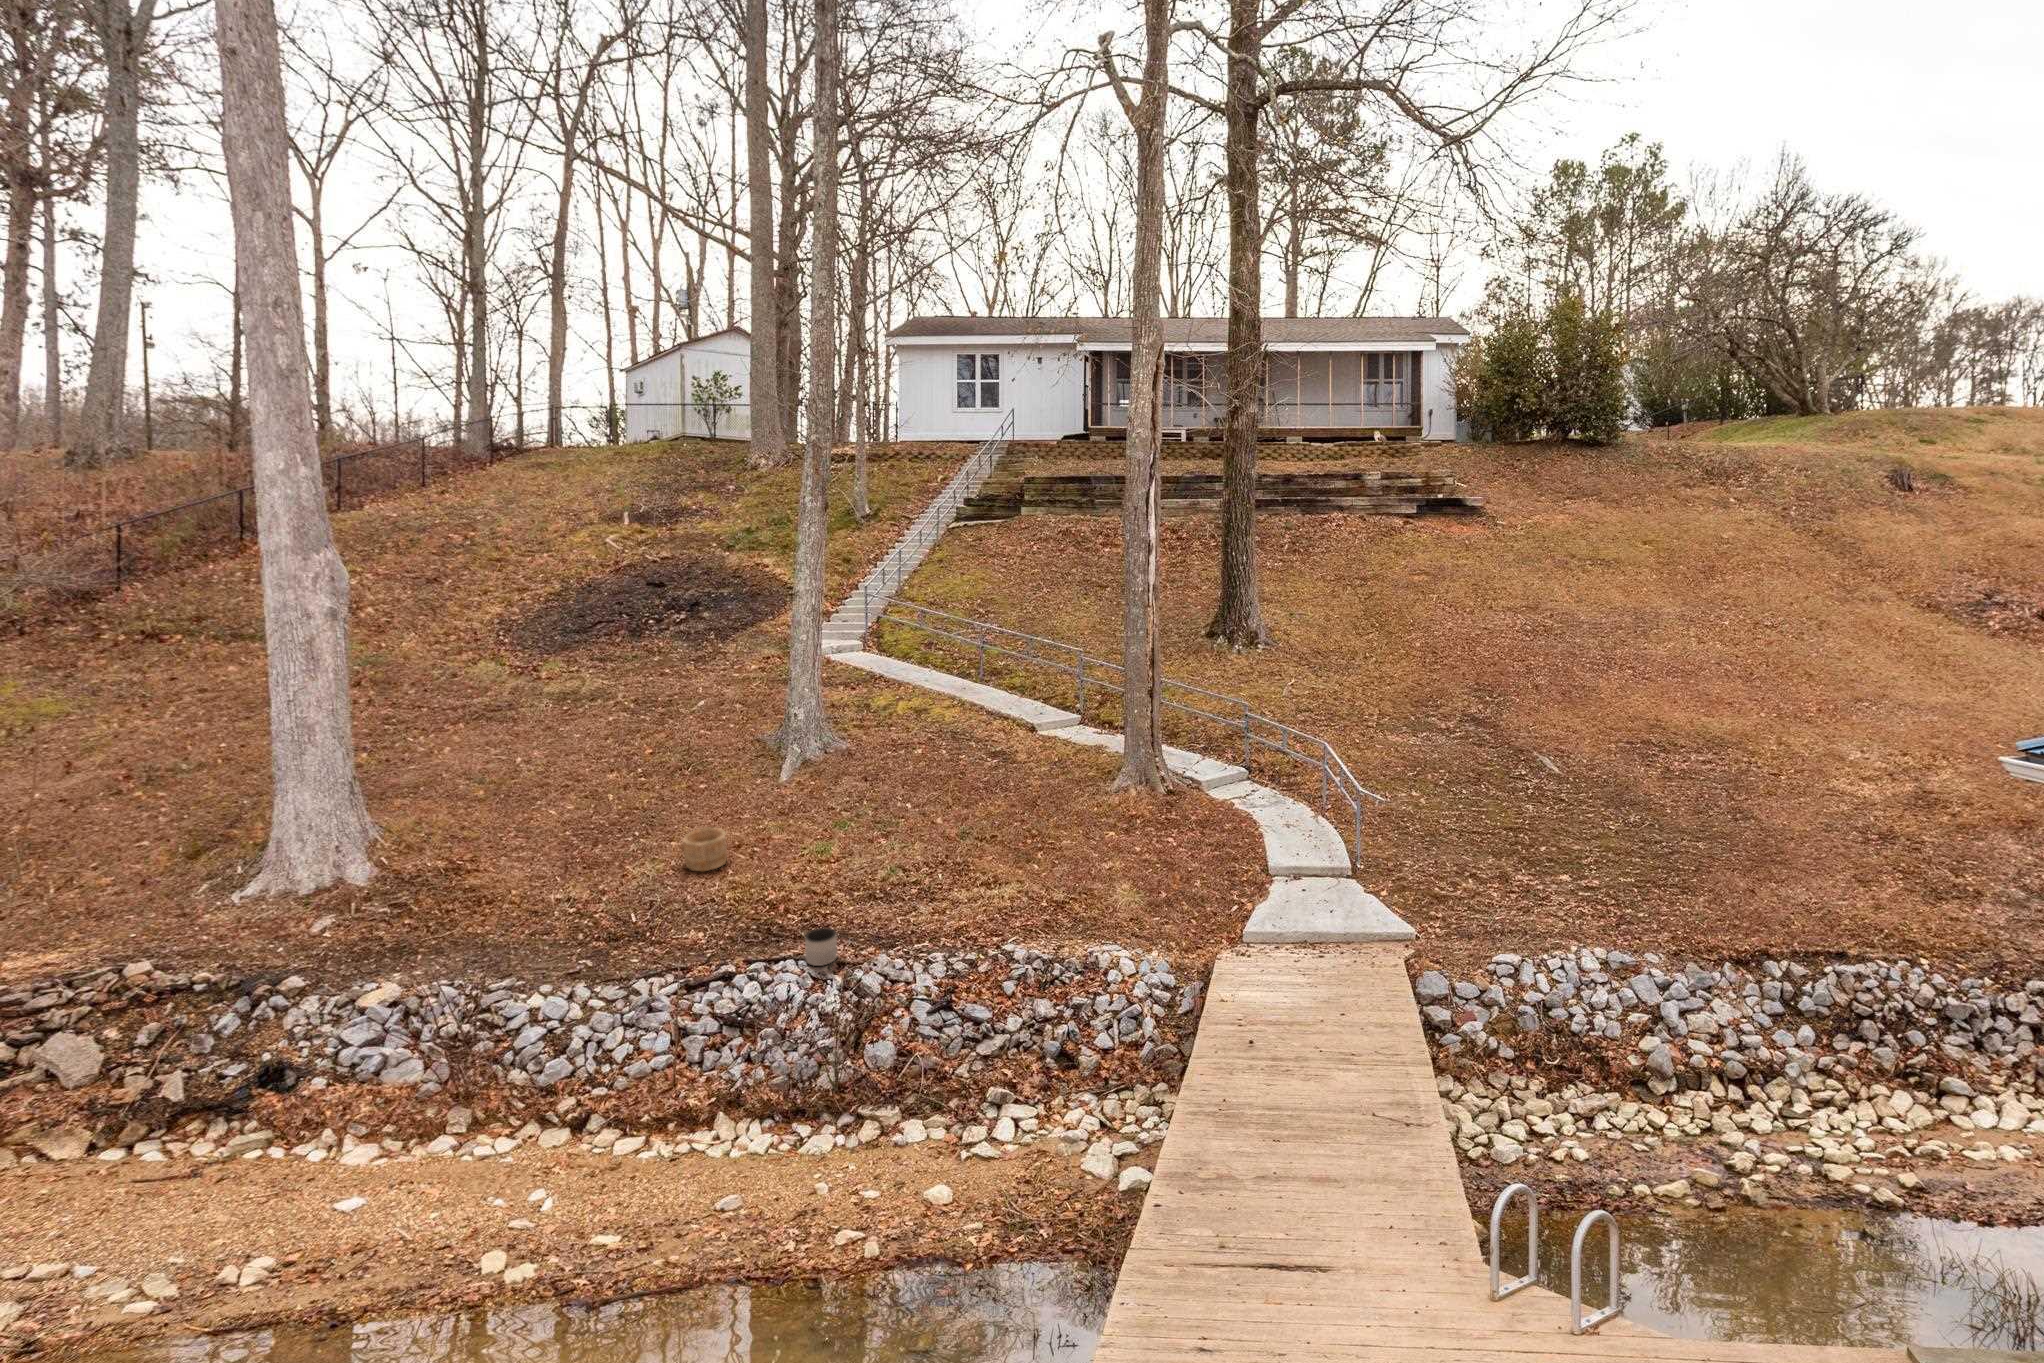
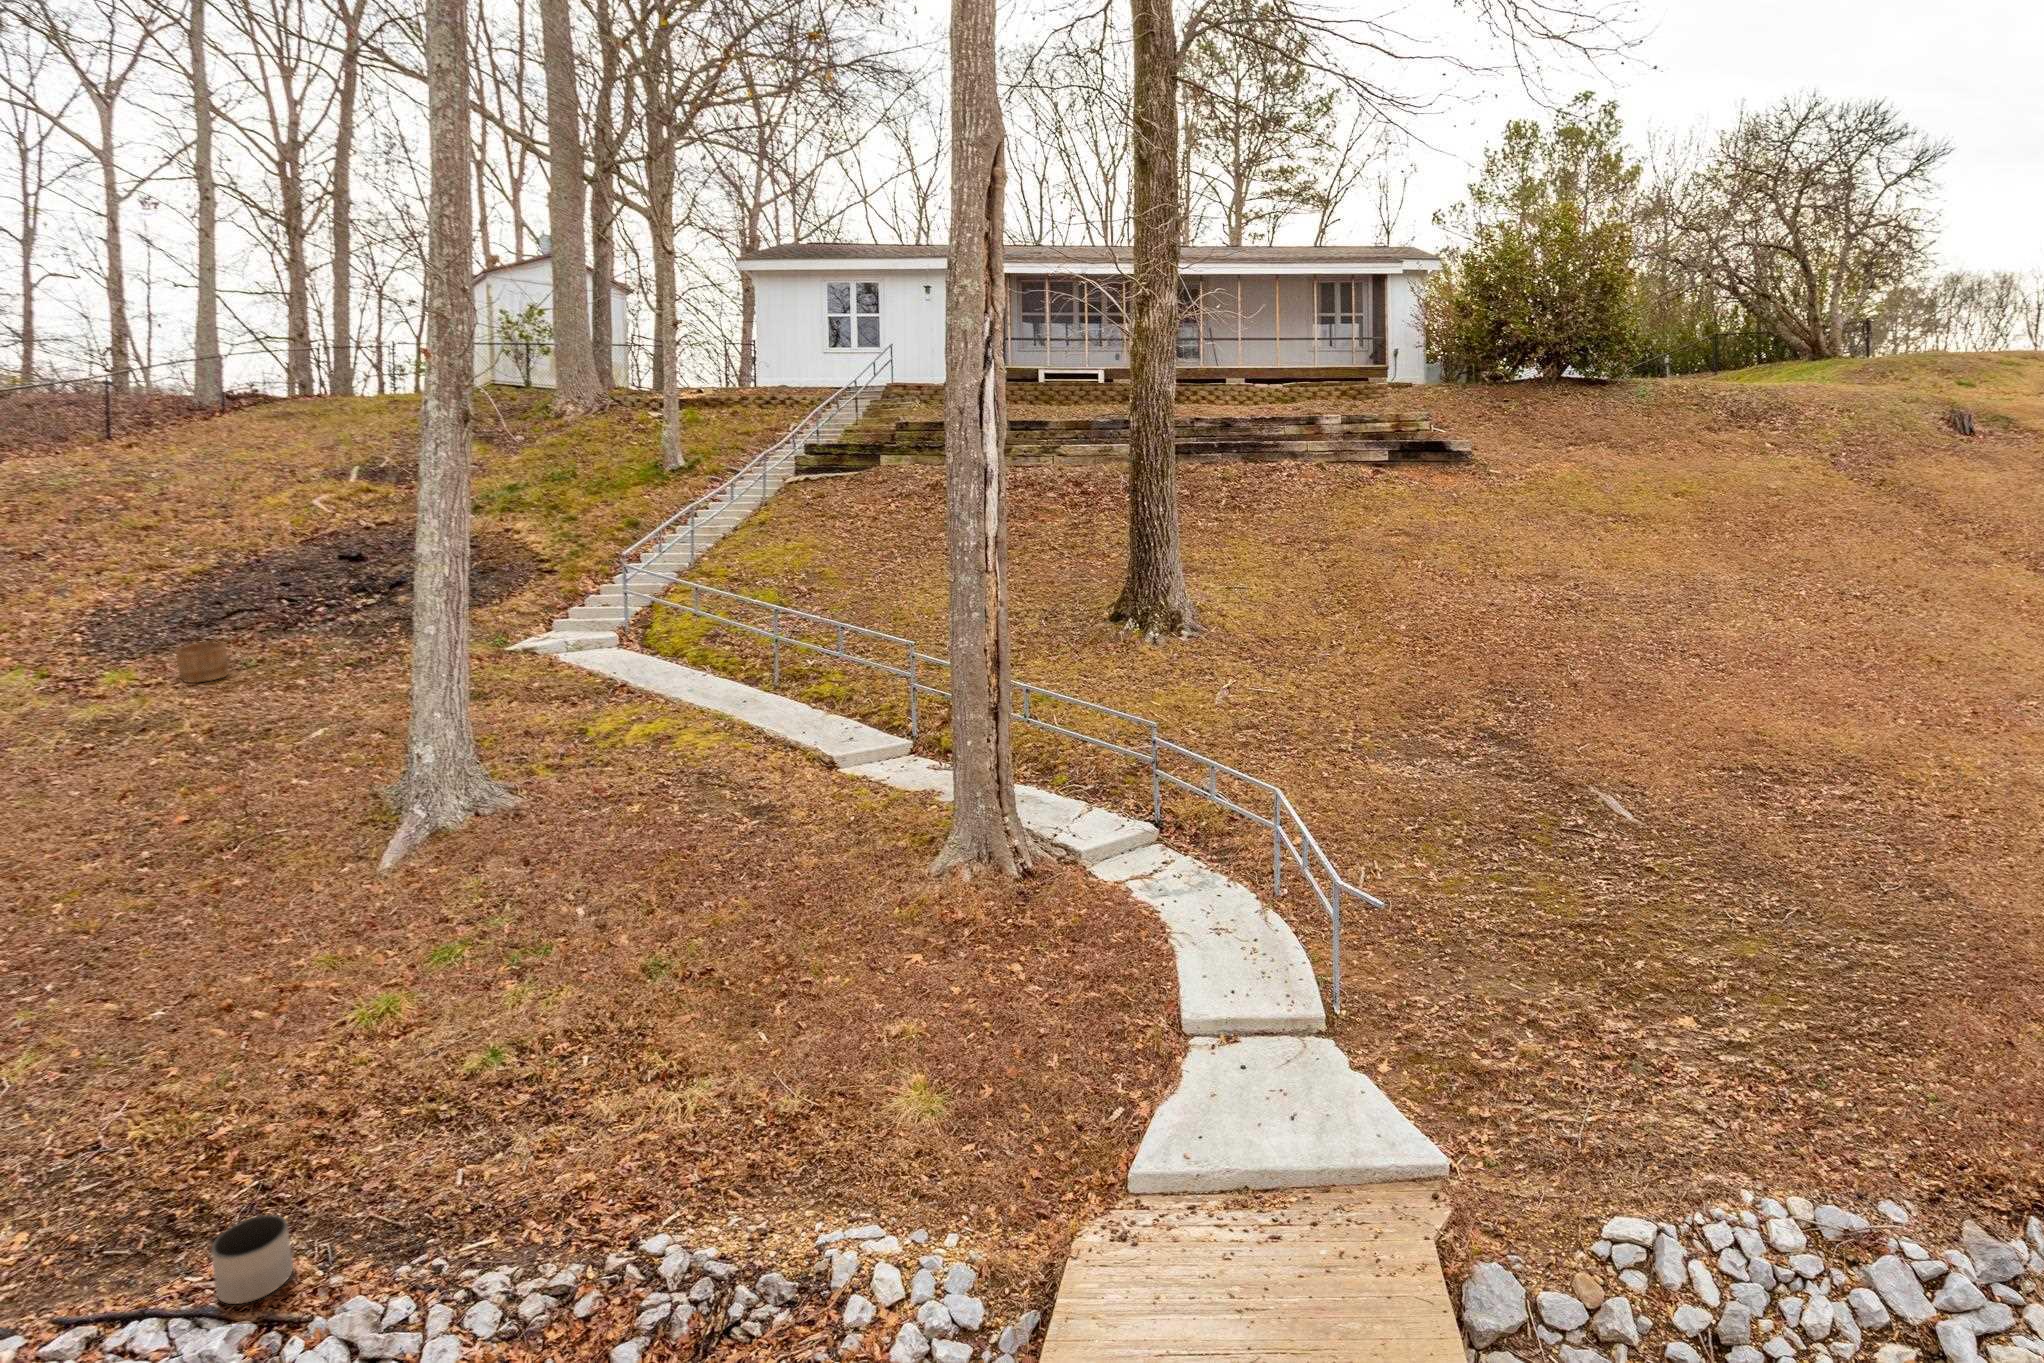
wooden bucket: present [682,828,727,872] -> present [175,642,230,683]

